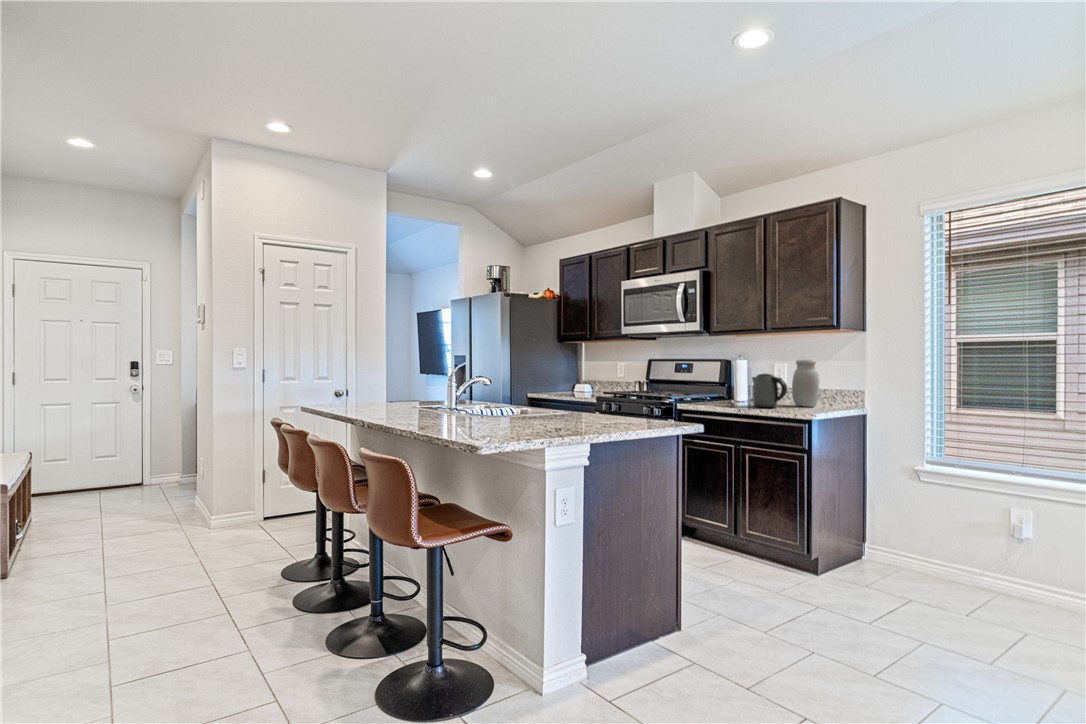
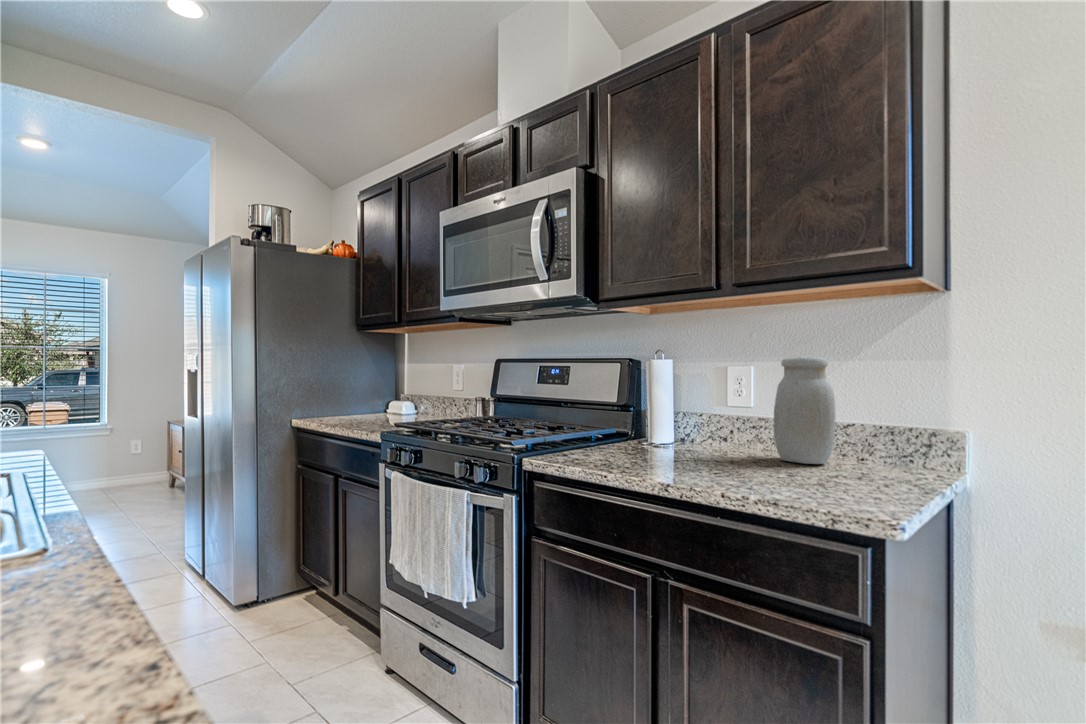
kettle: present [752,374,787,408] -> none [689,390,774,473]

